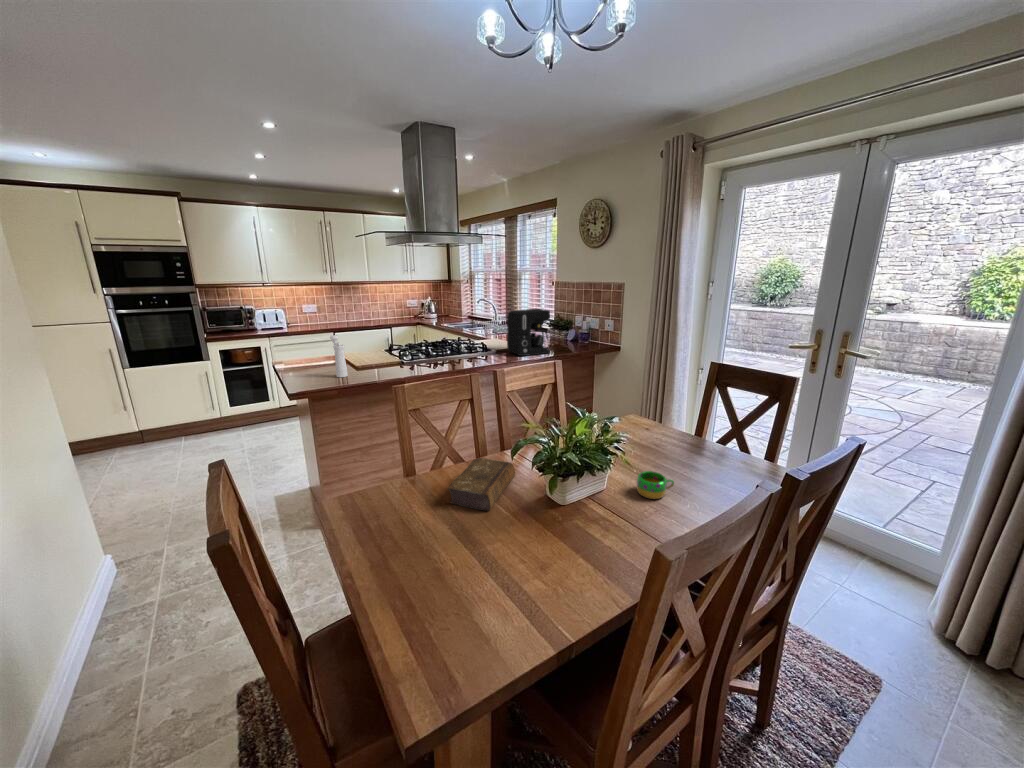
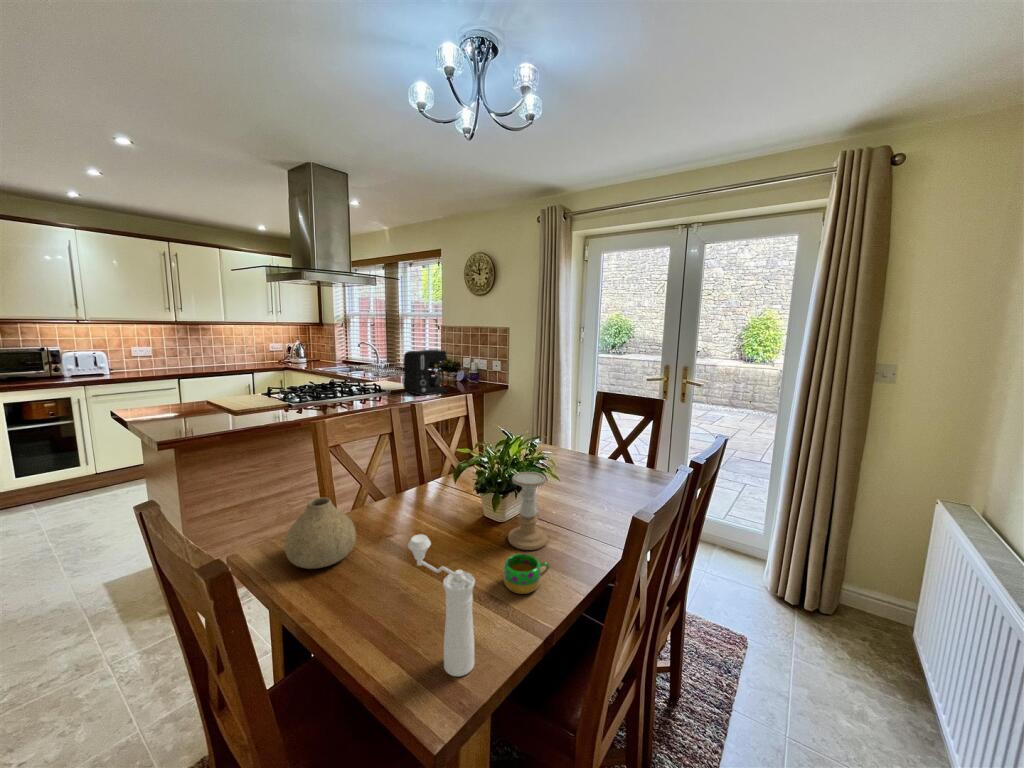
pepper mill: present [330,335,348,377] -> present [408,535,475,676]
book: present [448,458,515,511] -> none [388,489,449,538]
candle holder: none [561,458,605,543] -> present [508,472,548,550]
vase: none [352,462,414,526] -> present [285,498,356,569]
mug: present [637,471,674,499] -> present [504,554,549,594]

